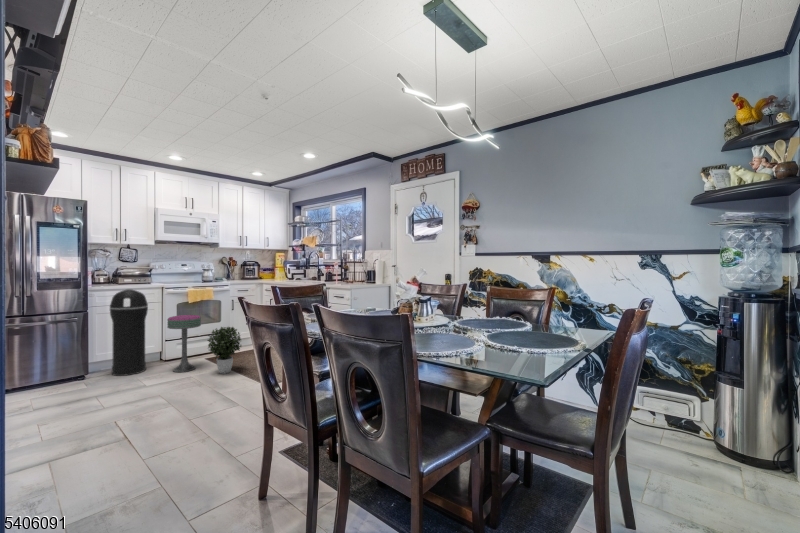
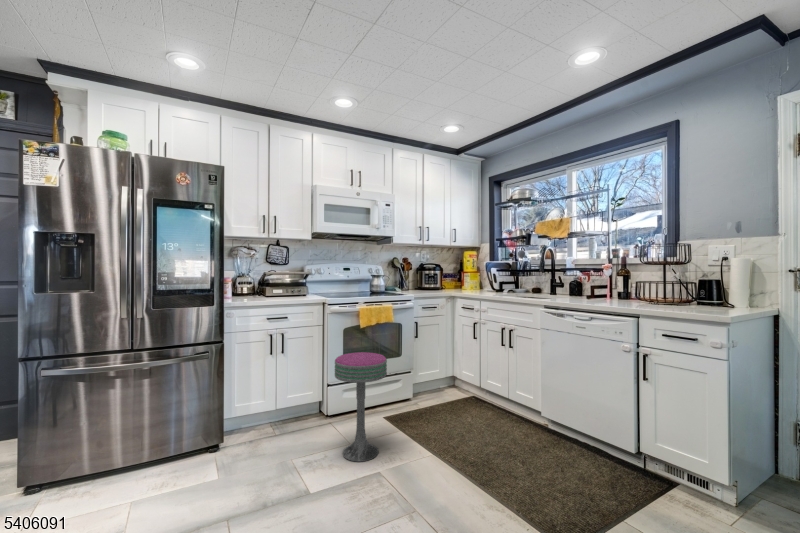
trash can: present [110,289,148,376] -> none [249,307,305,458]
potted plant: present [208,327,241,374] -> none [404,383,469,480]

